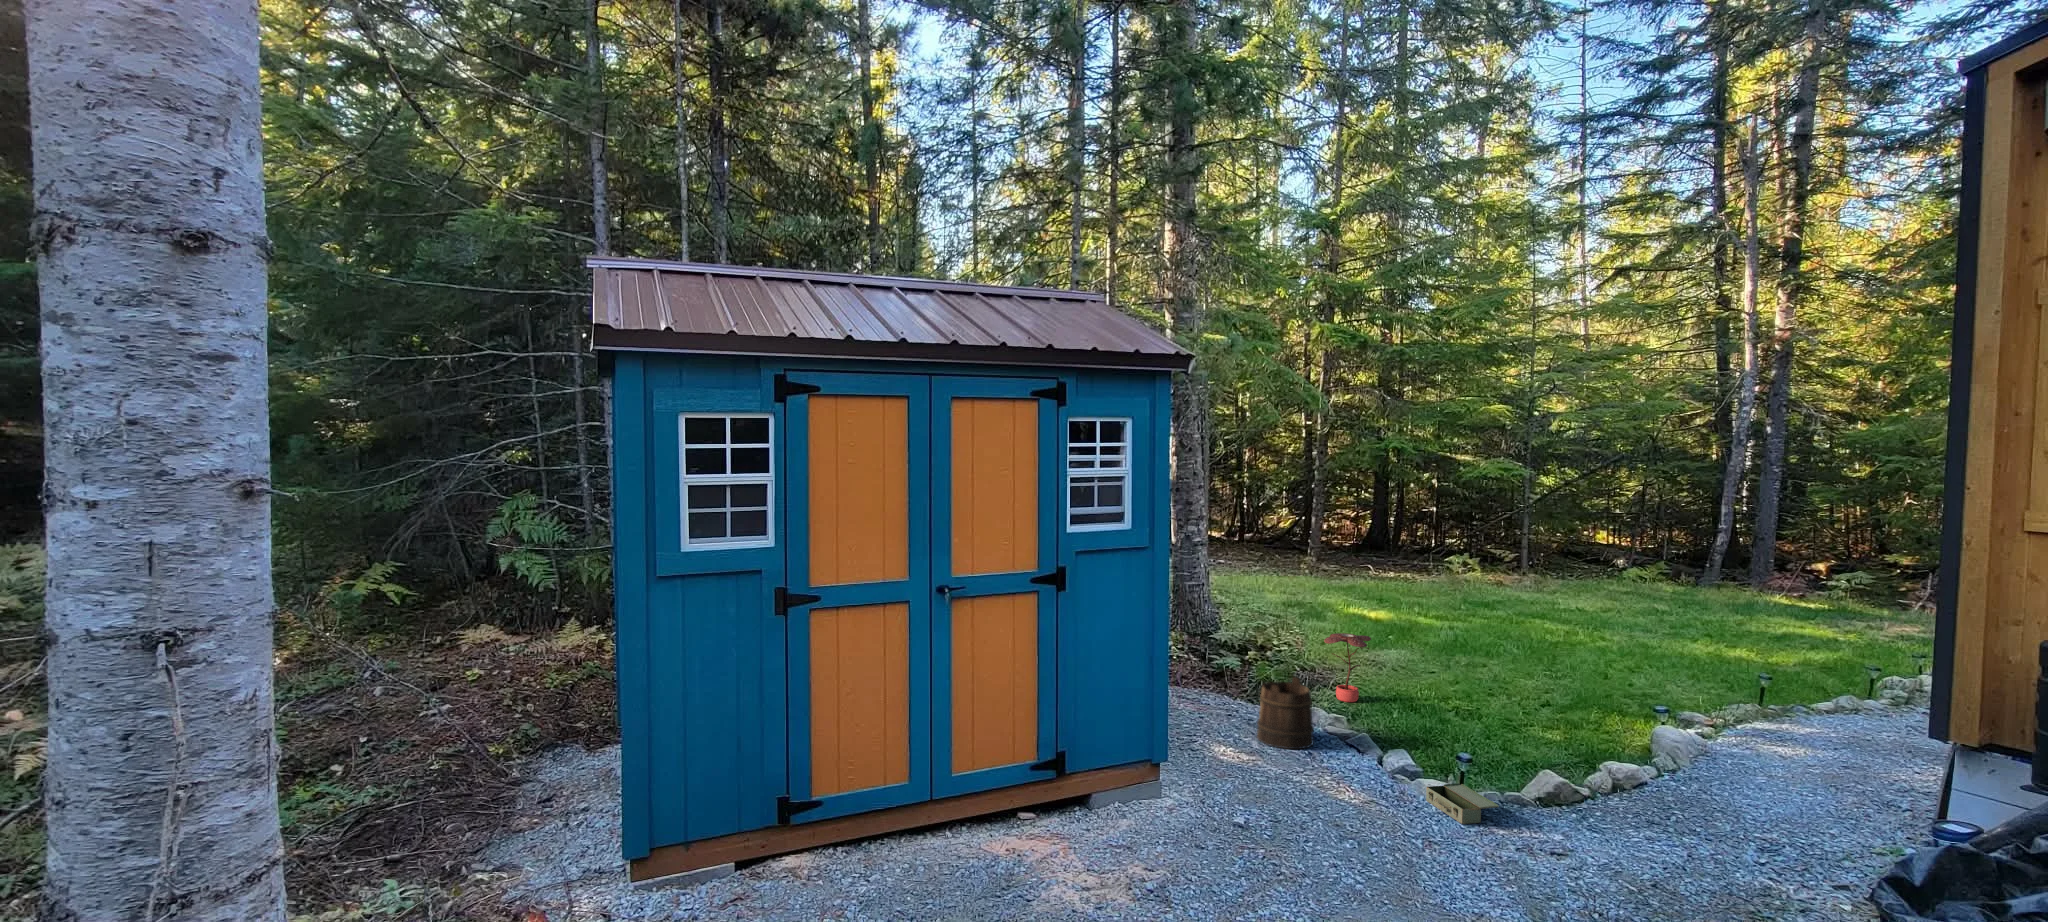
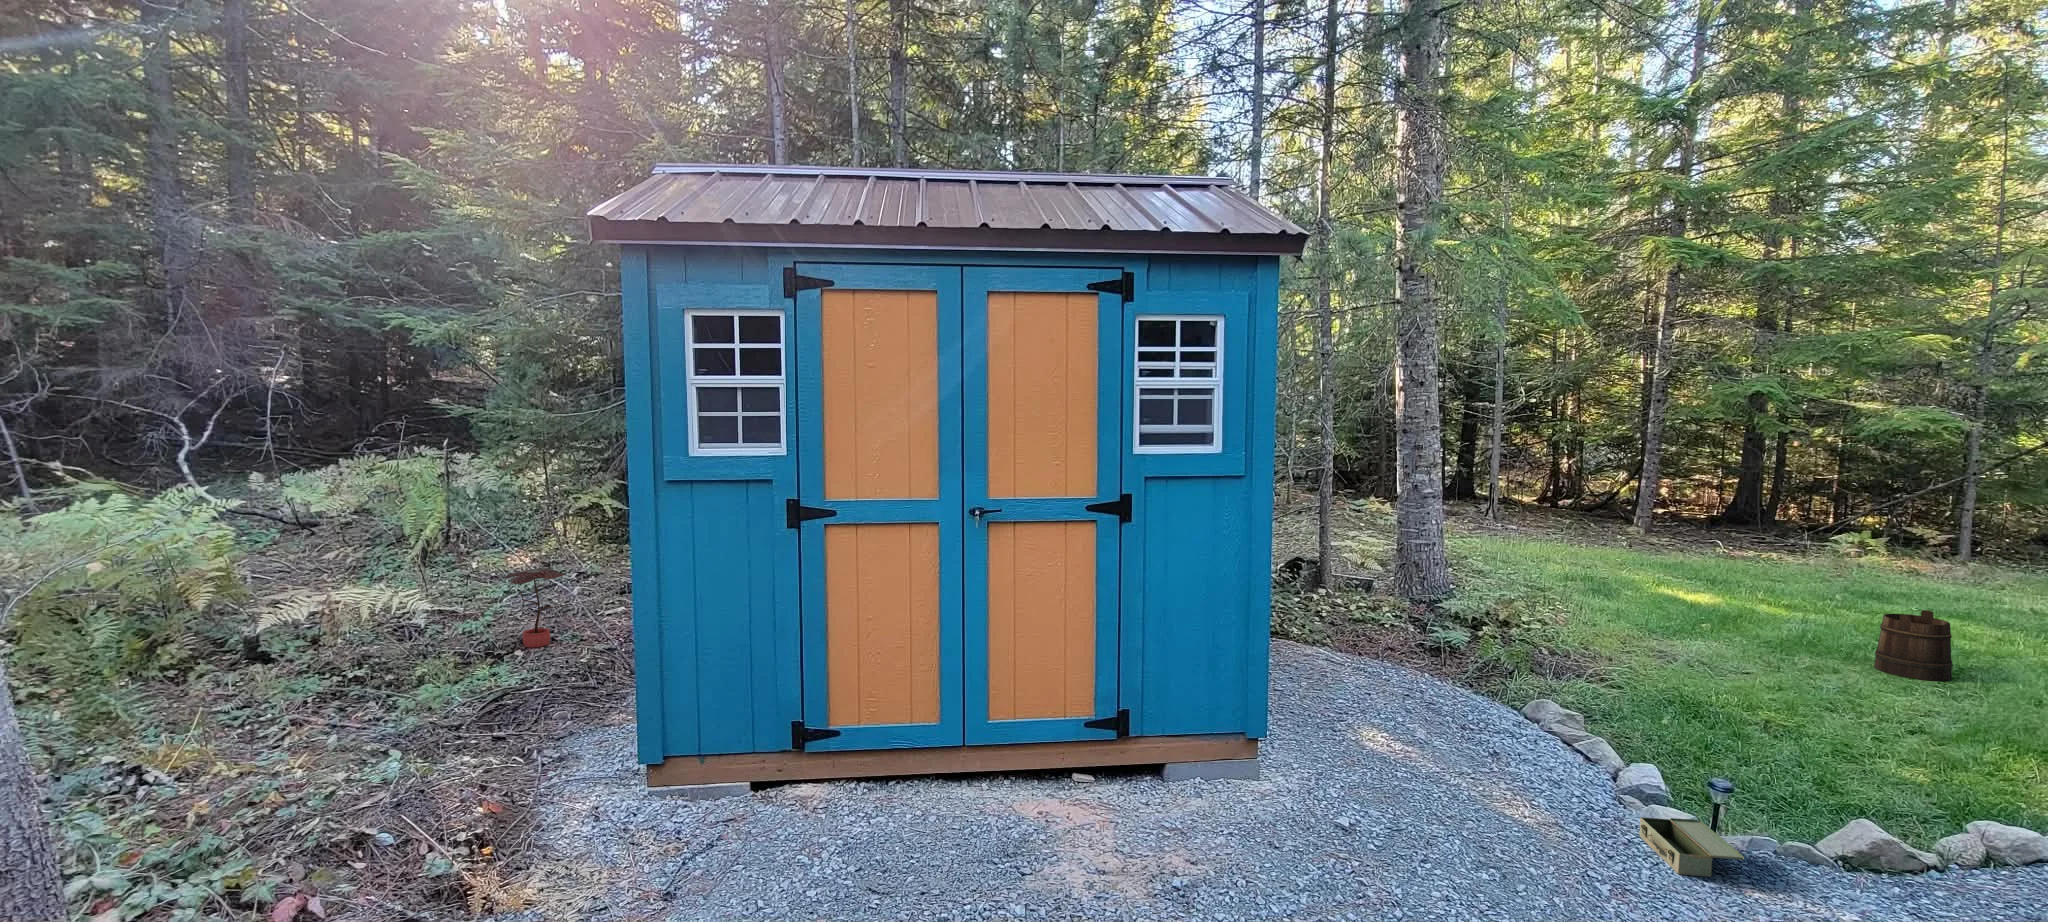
potted plant: present [1324,633,1371,702] -> present [505,569,565,648]
bucket: present [1257,677,1314,749] -> present [1874,610,1953,681]

